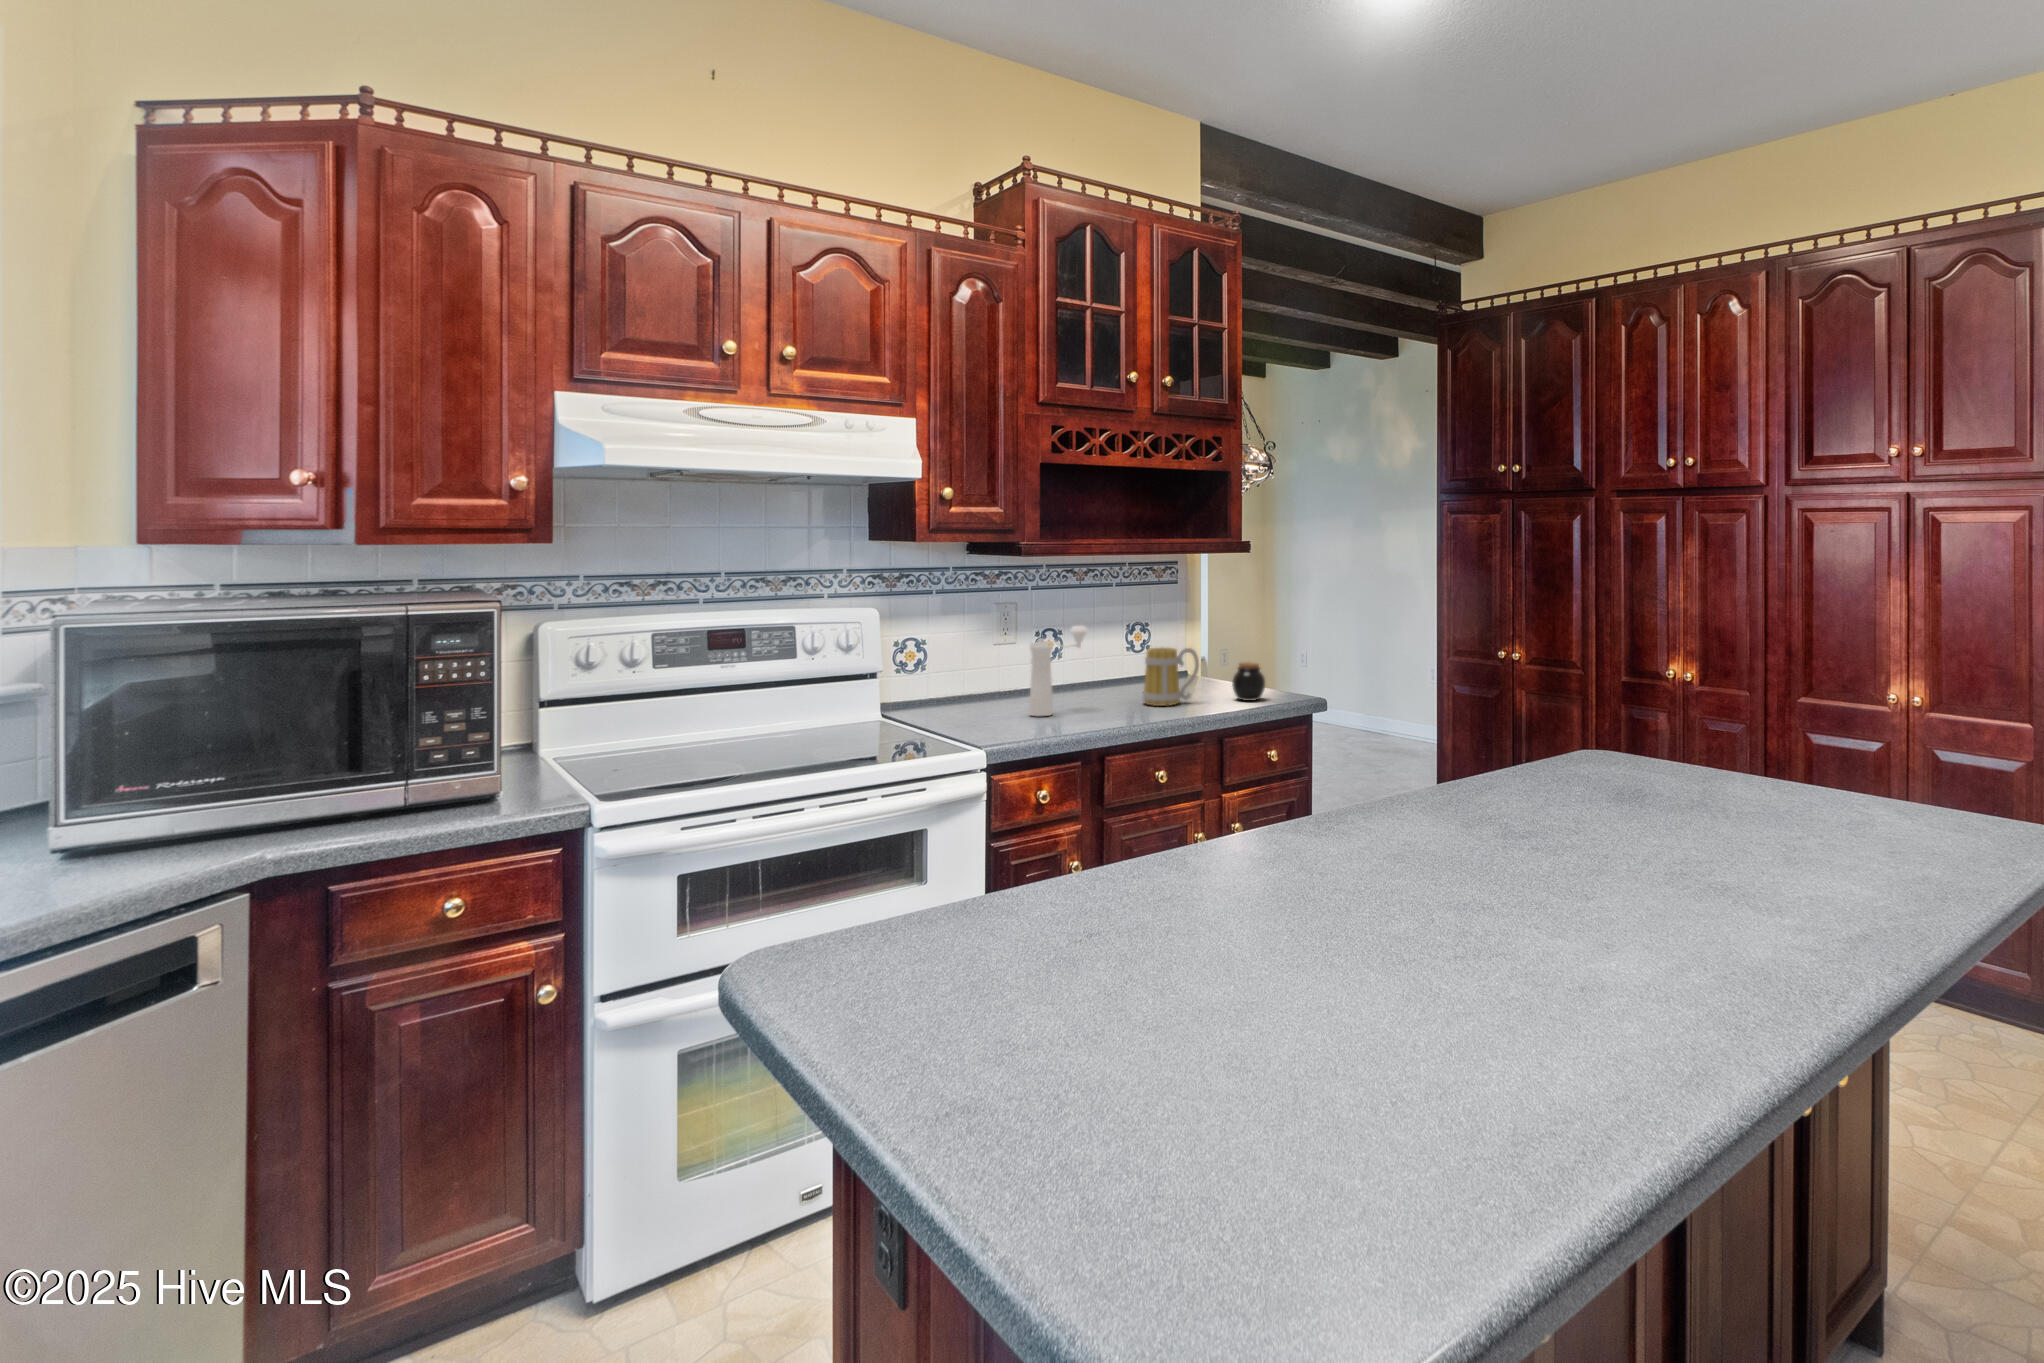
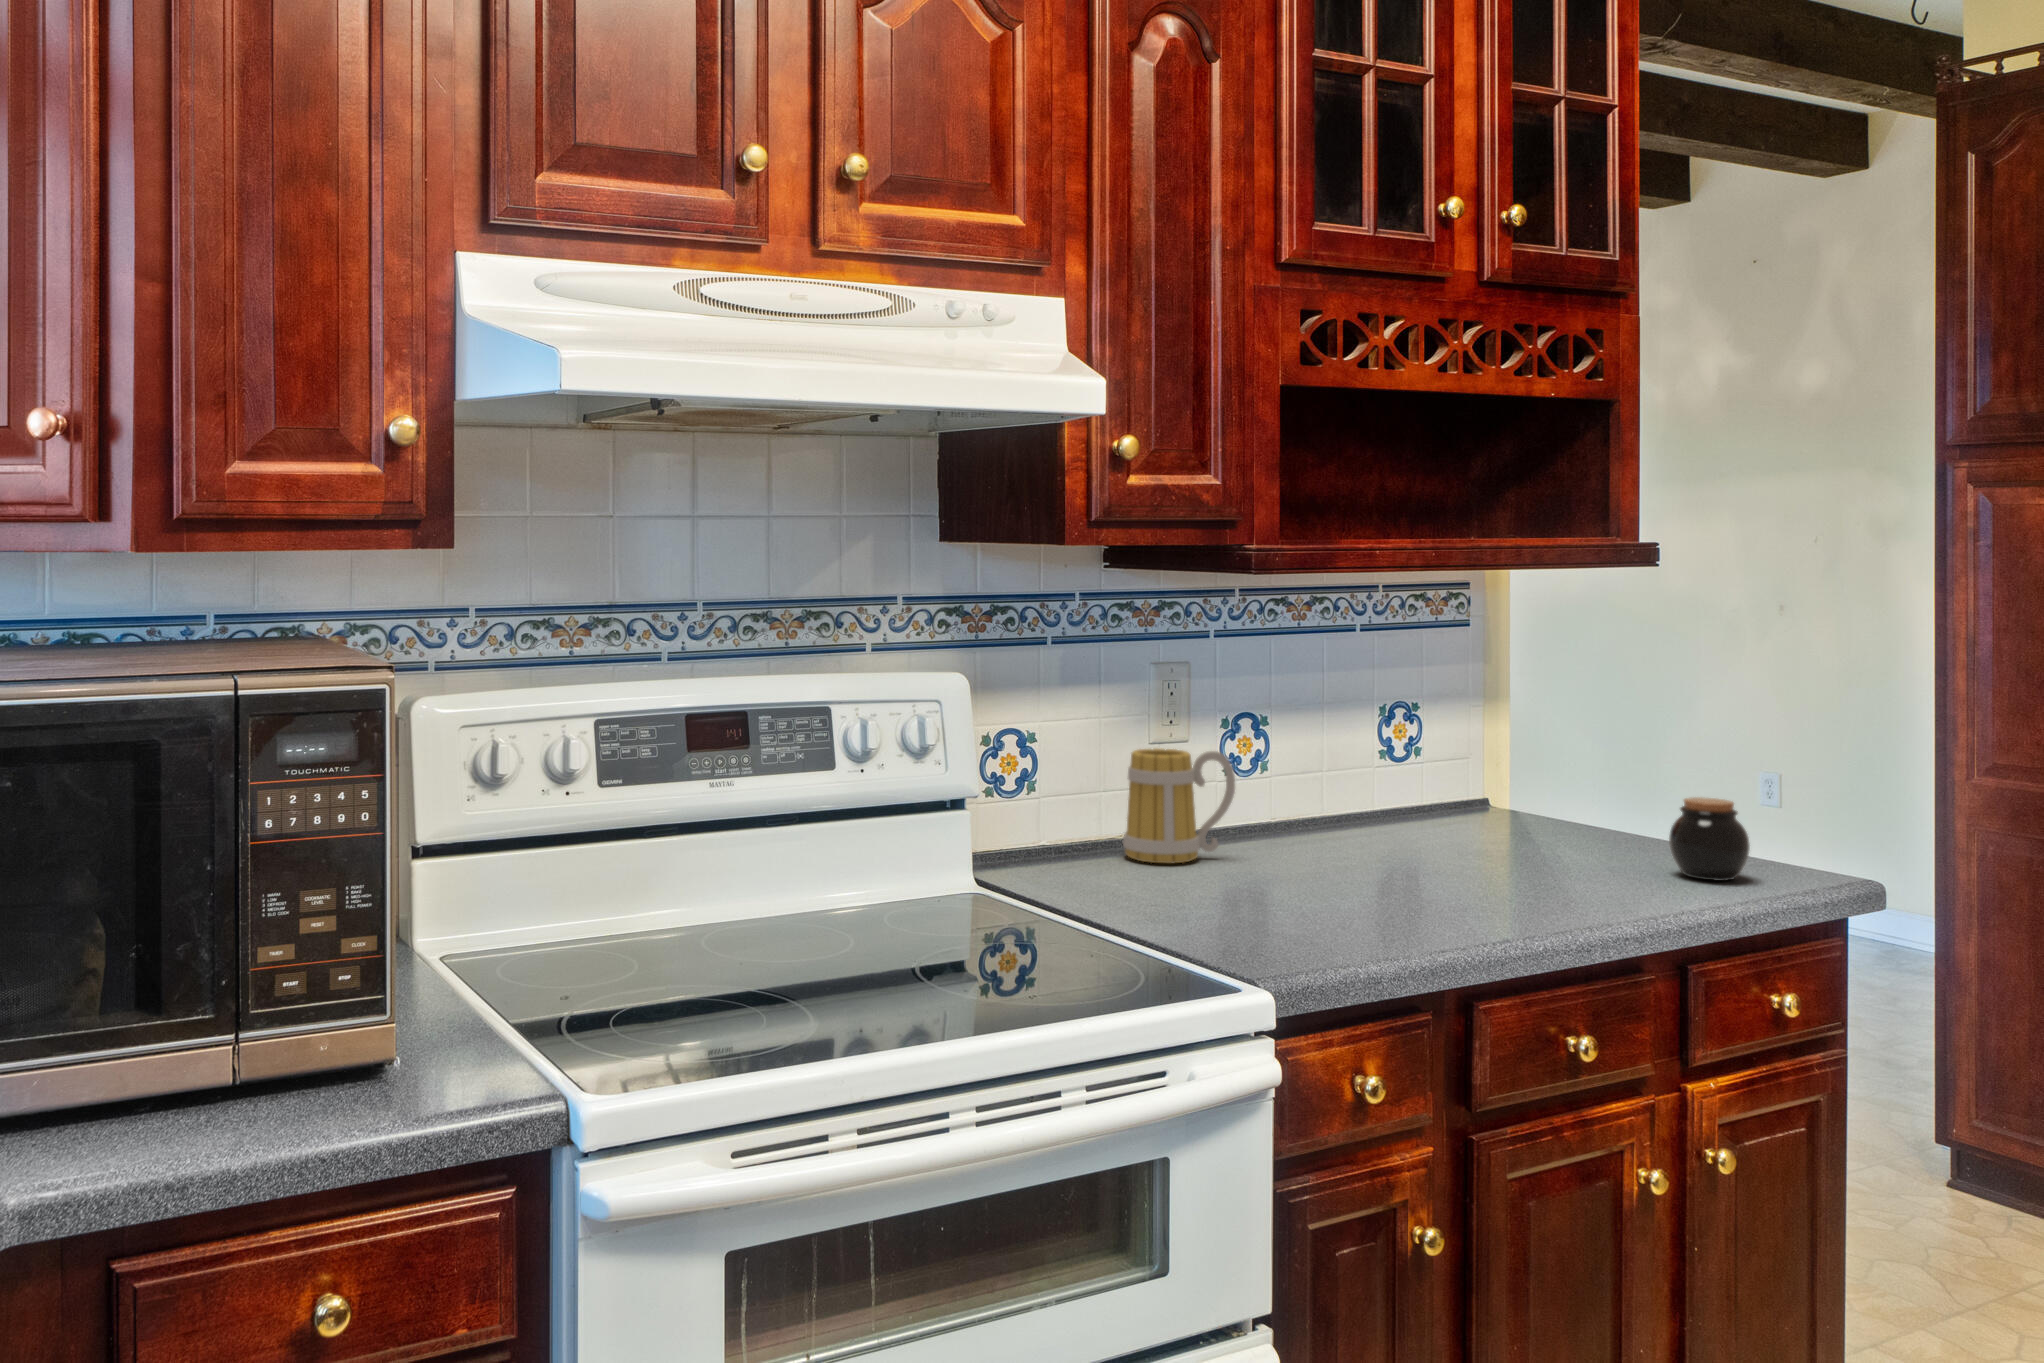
pepper mill: present [1029,626,1087,716] -> none [1273,716,1381,903]
mug: present [1143,648,1199,706] -> present [1123,748,1235,863]

